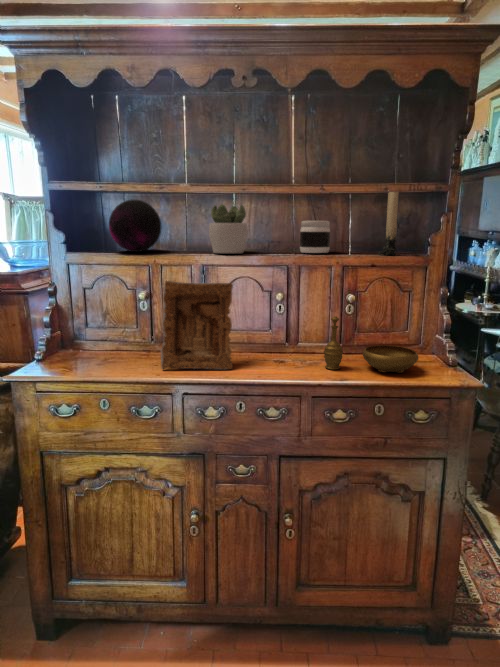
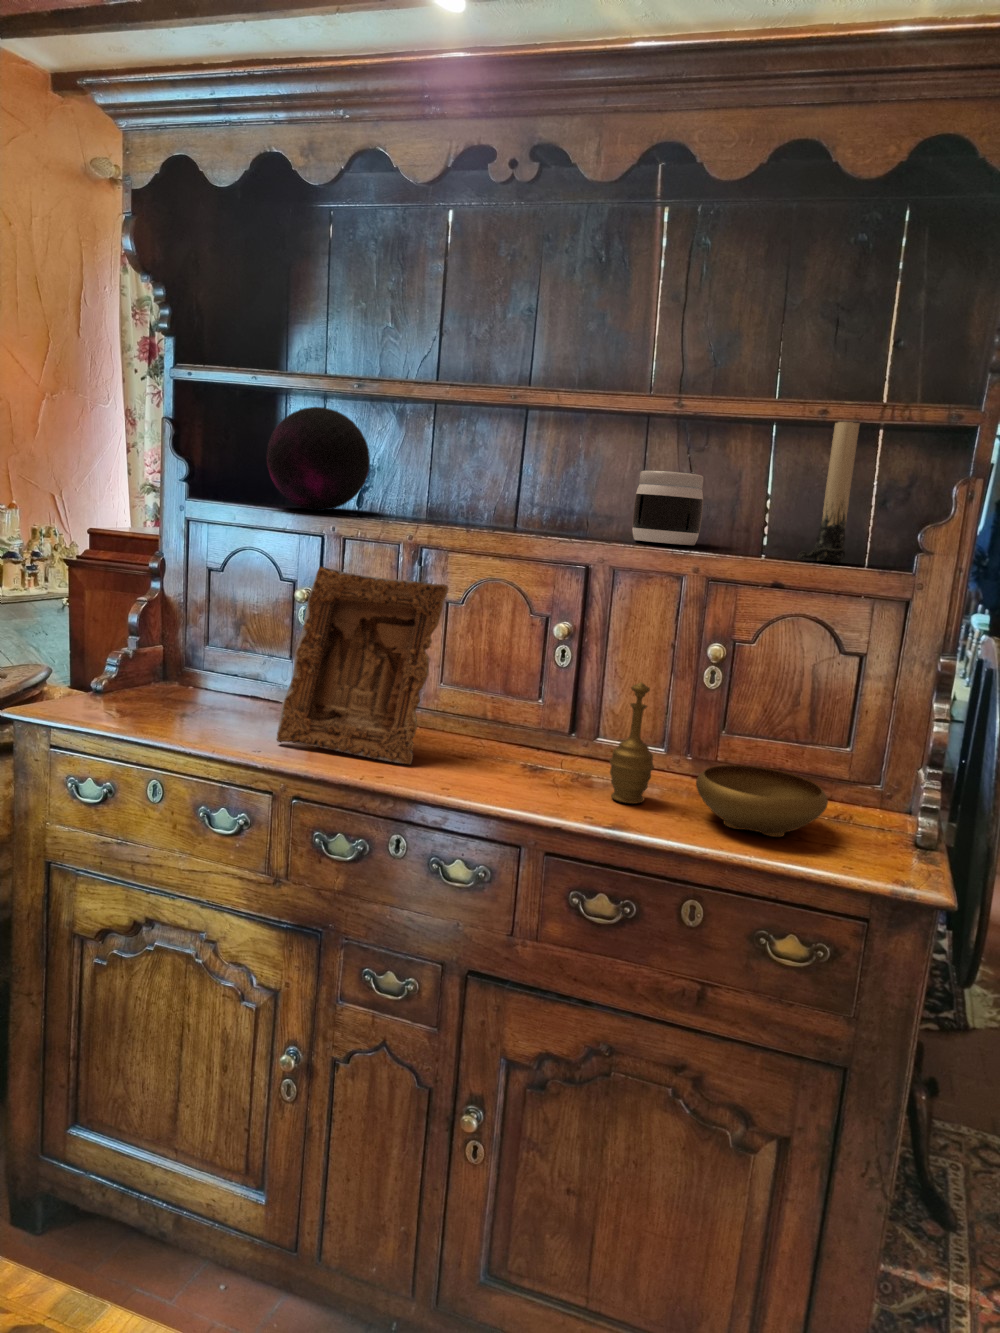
succulent plant: present [209,204,247,253] -> none [442,424,529,529]

